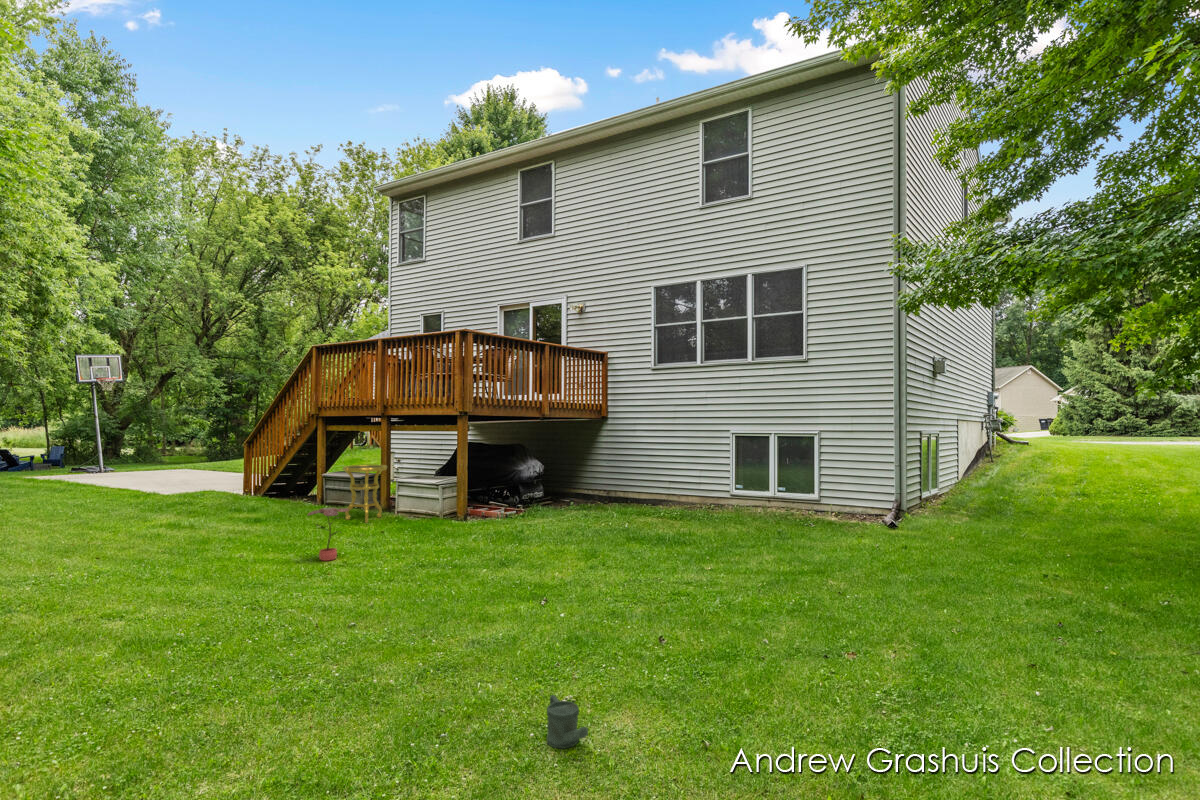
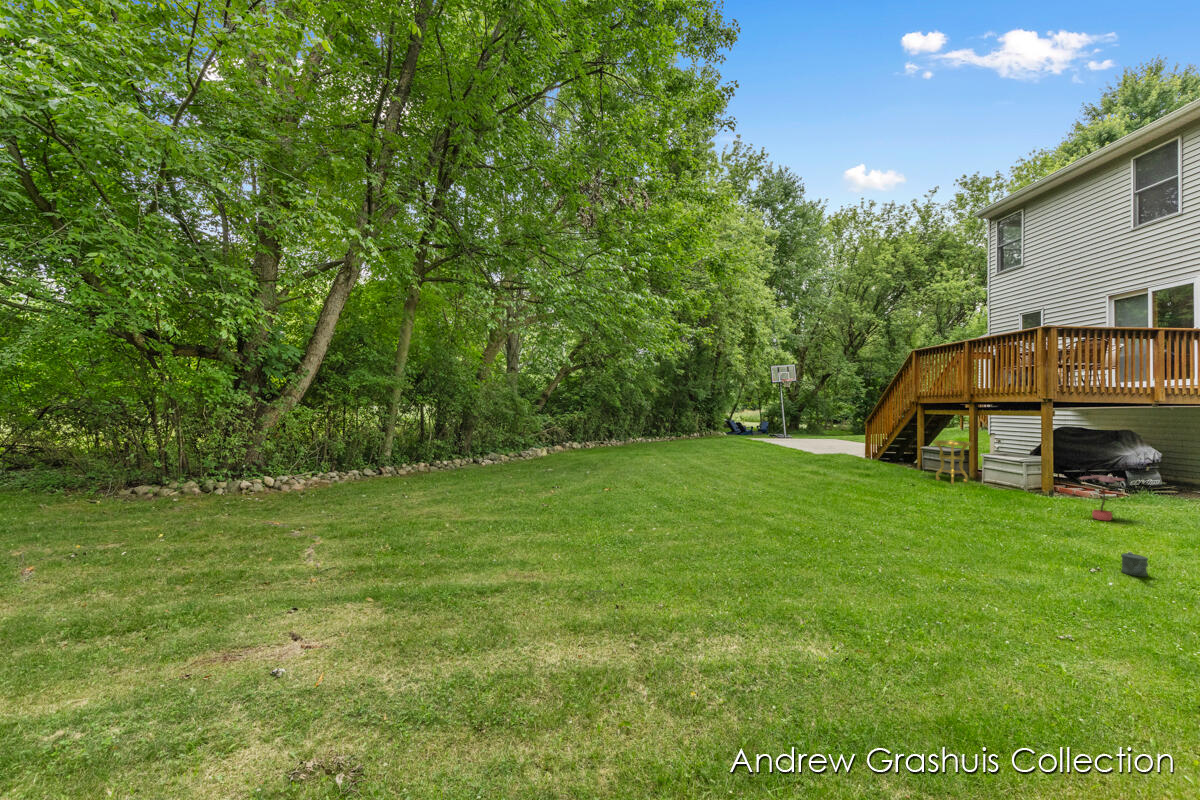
potted plant: present [307,508,349,561] -> present [1080,475,1125,521]
watering can: present [547,695,588,749] -> present [1121,552,1148,577]

